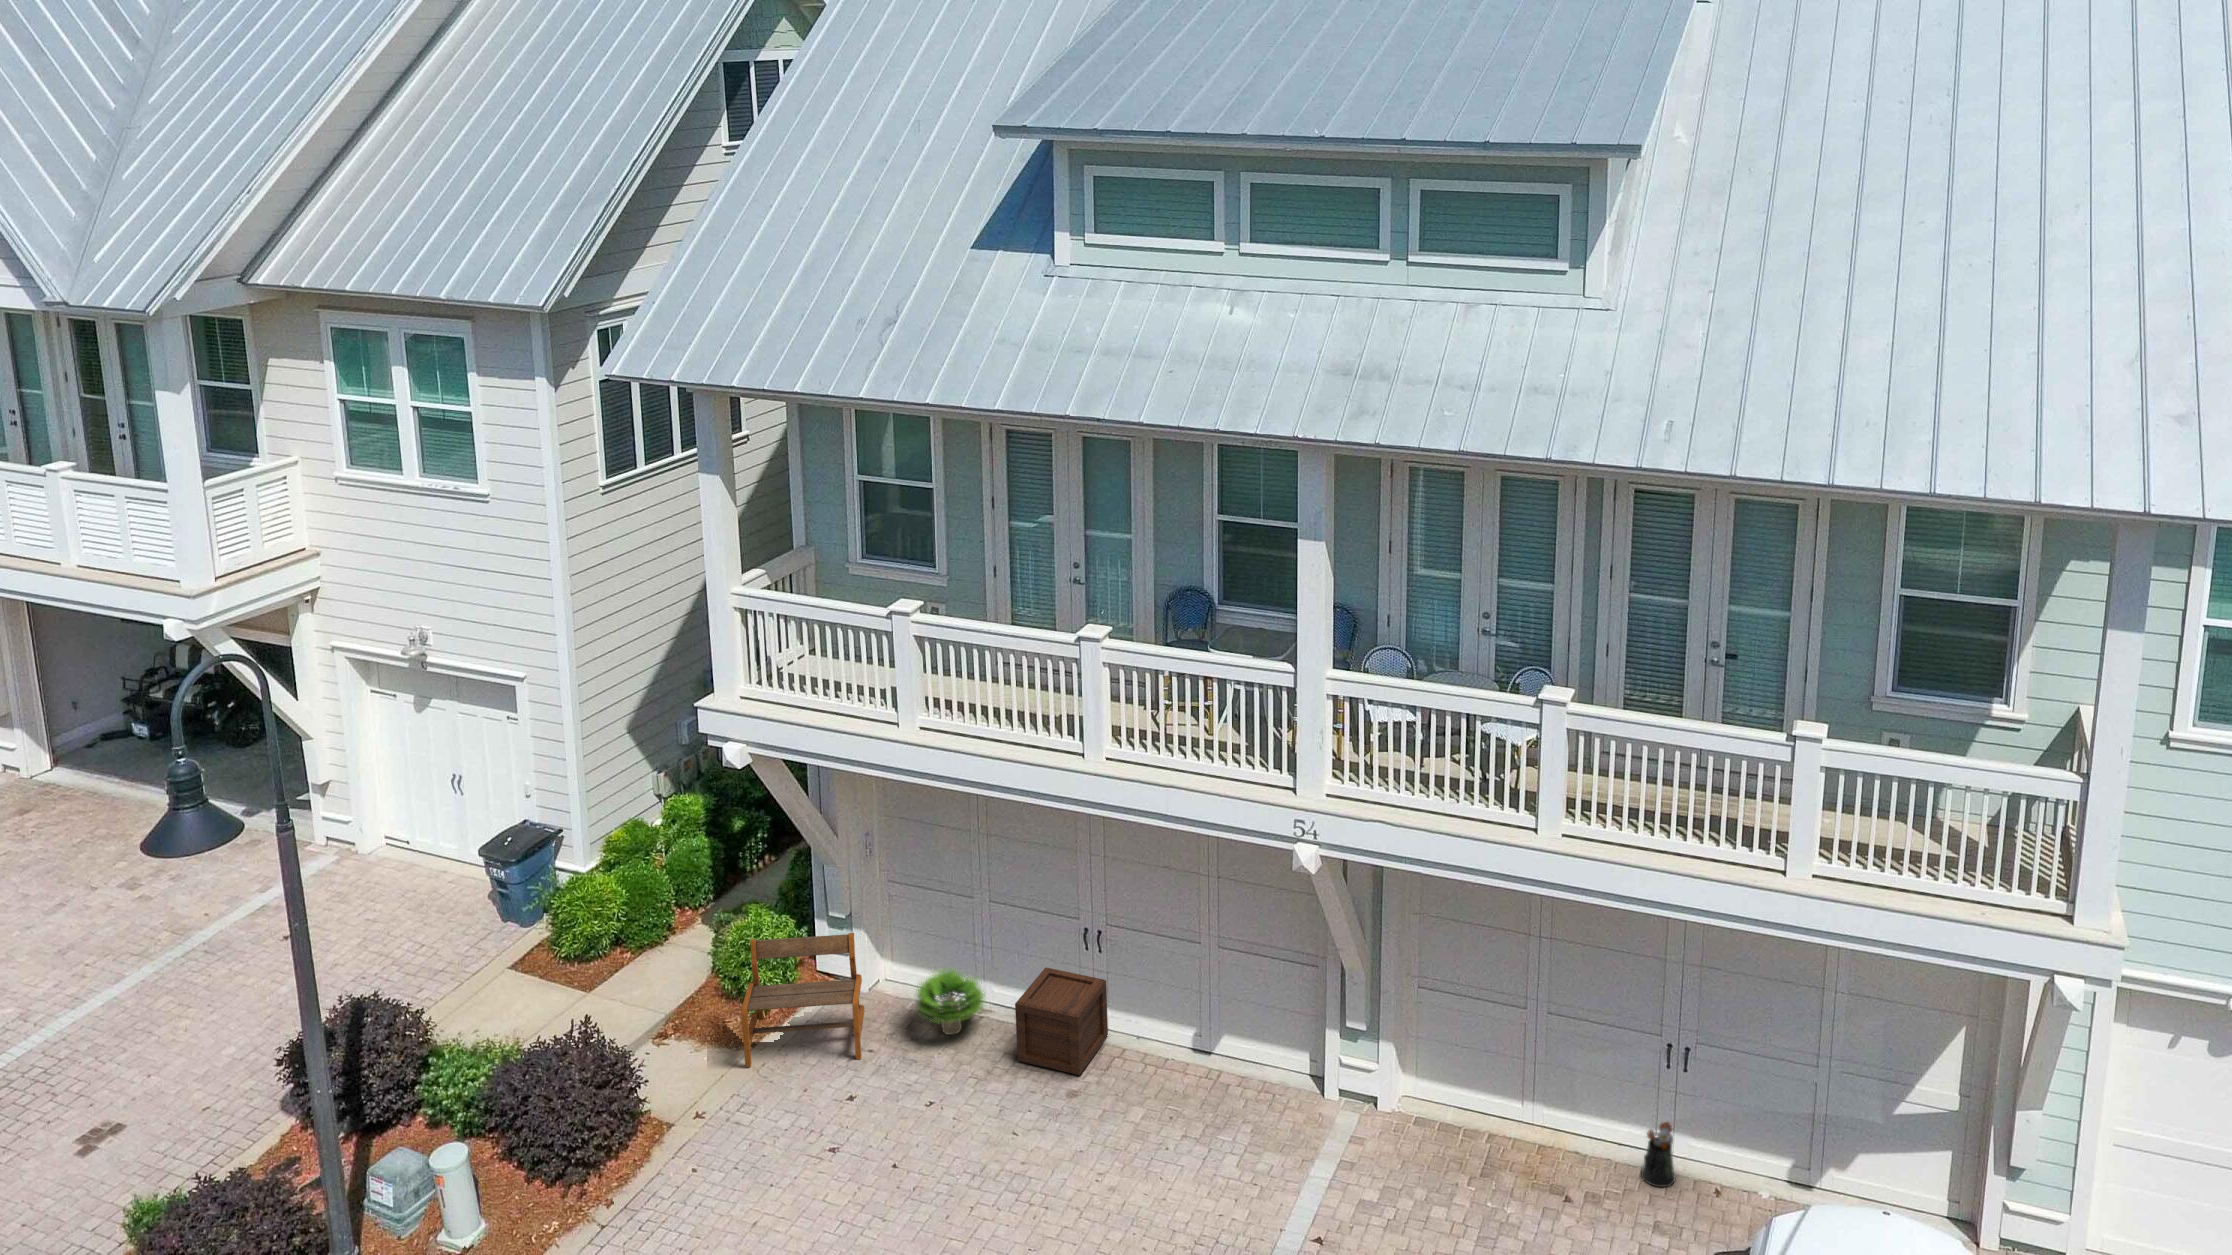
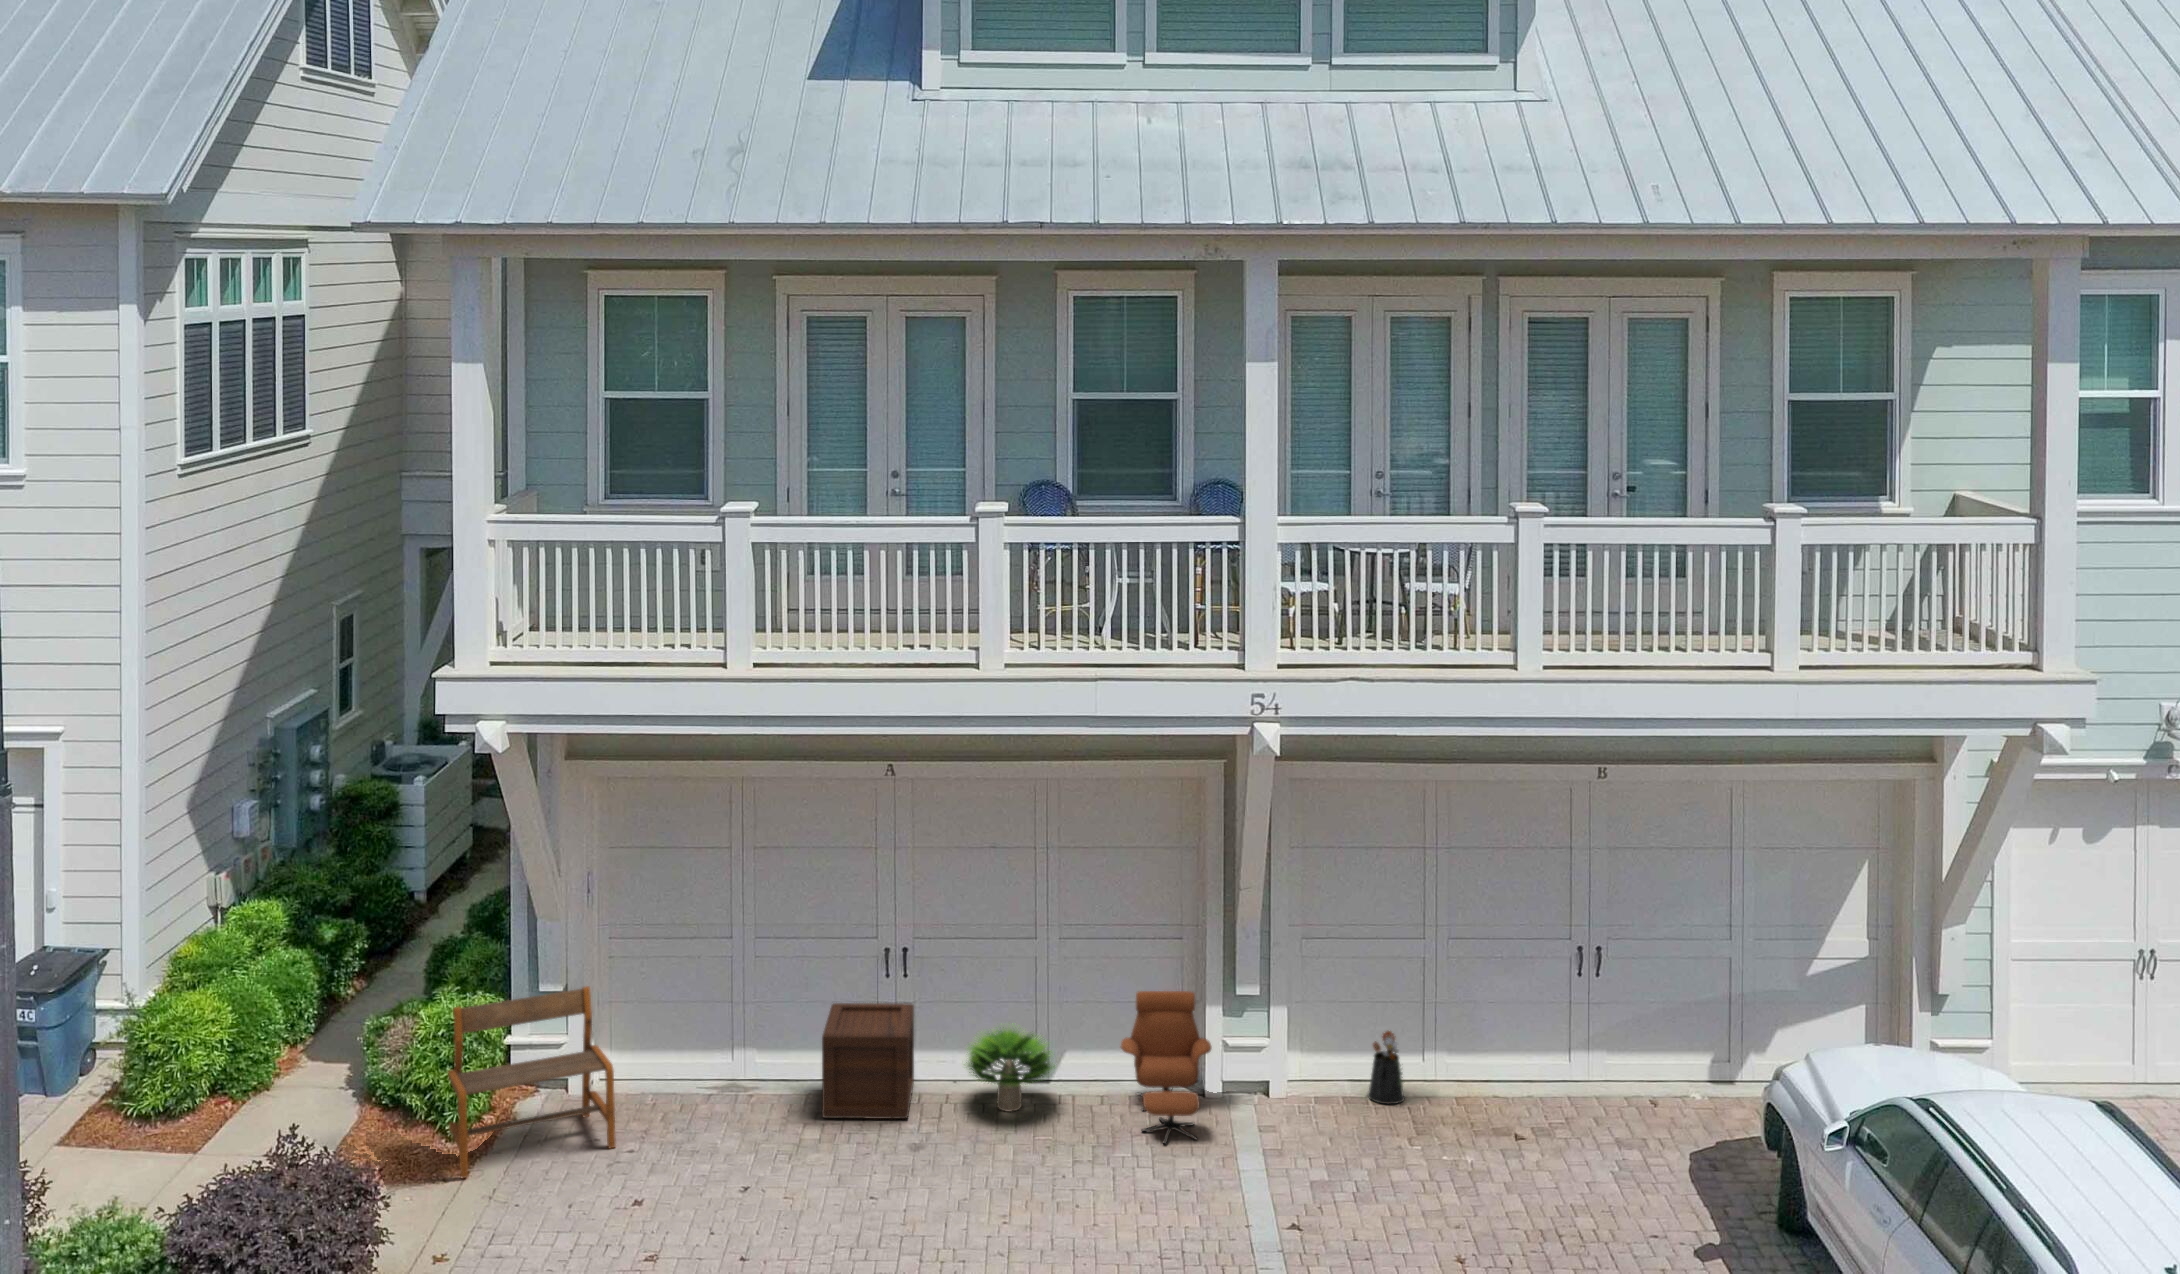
potted plant: present [916,968,985,1035] -> present [966,1024,1055,1111]
lounge chair: none [1248,1009,1329,1148] -> present [1121,991,1212,1144]
watering can: present [1641,1122,1675,1187] -> present [1368,1031,1405,1104]

